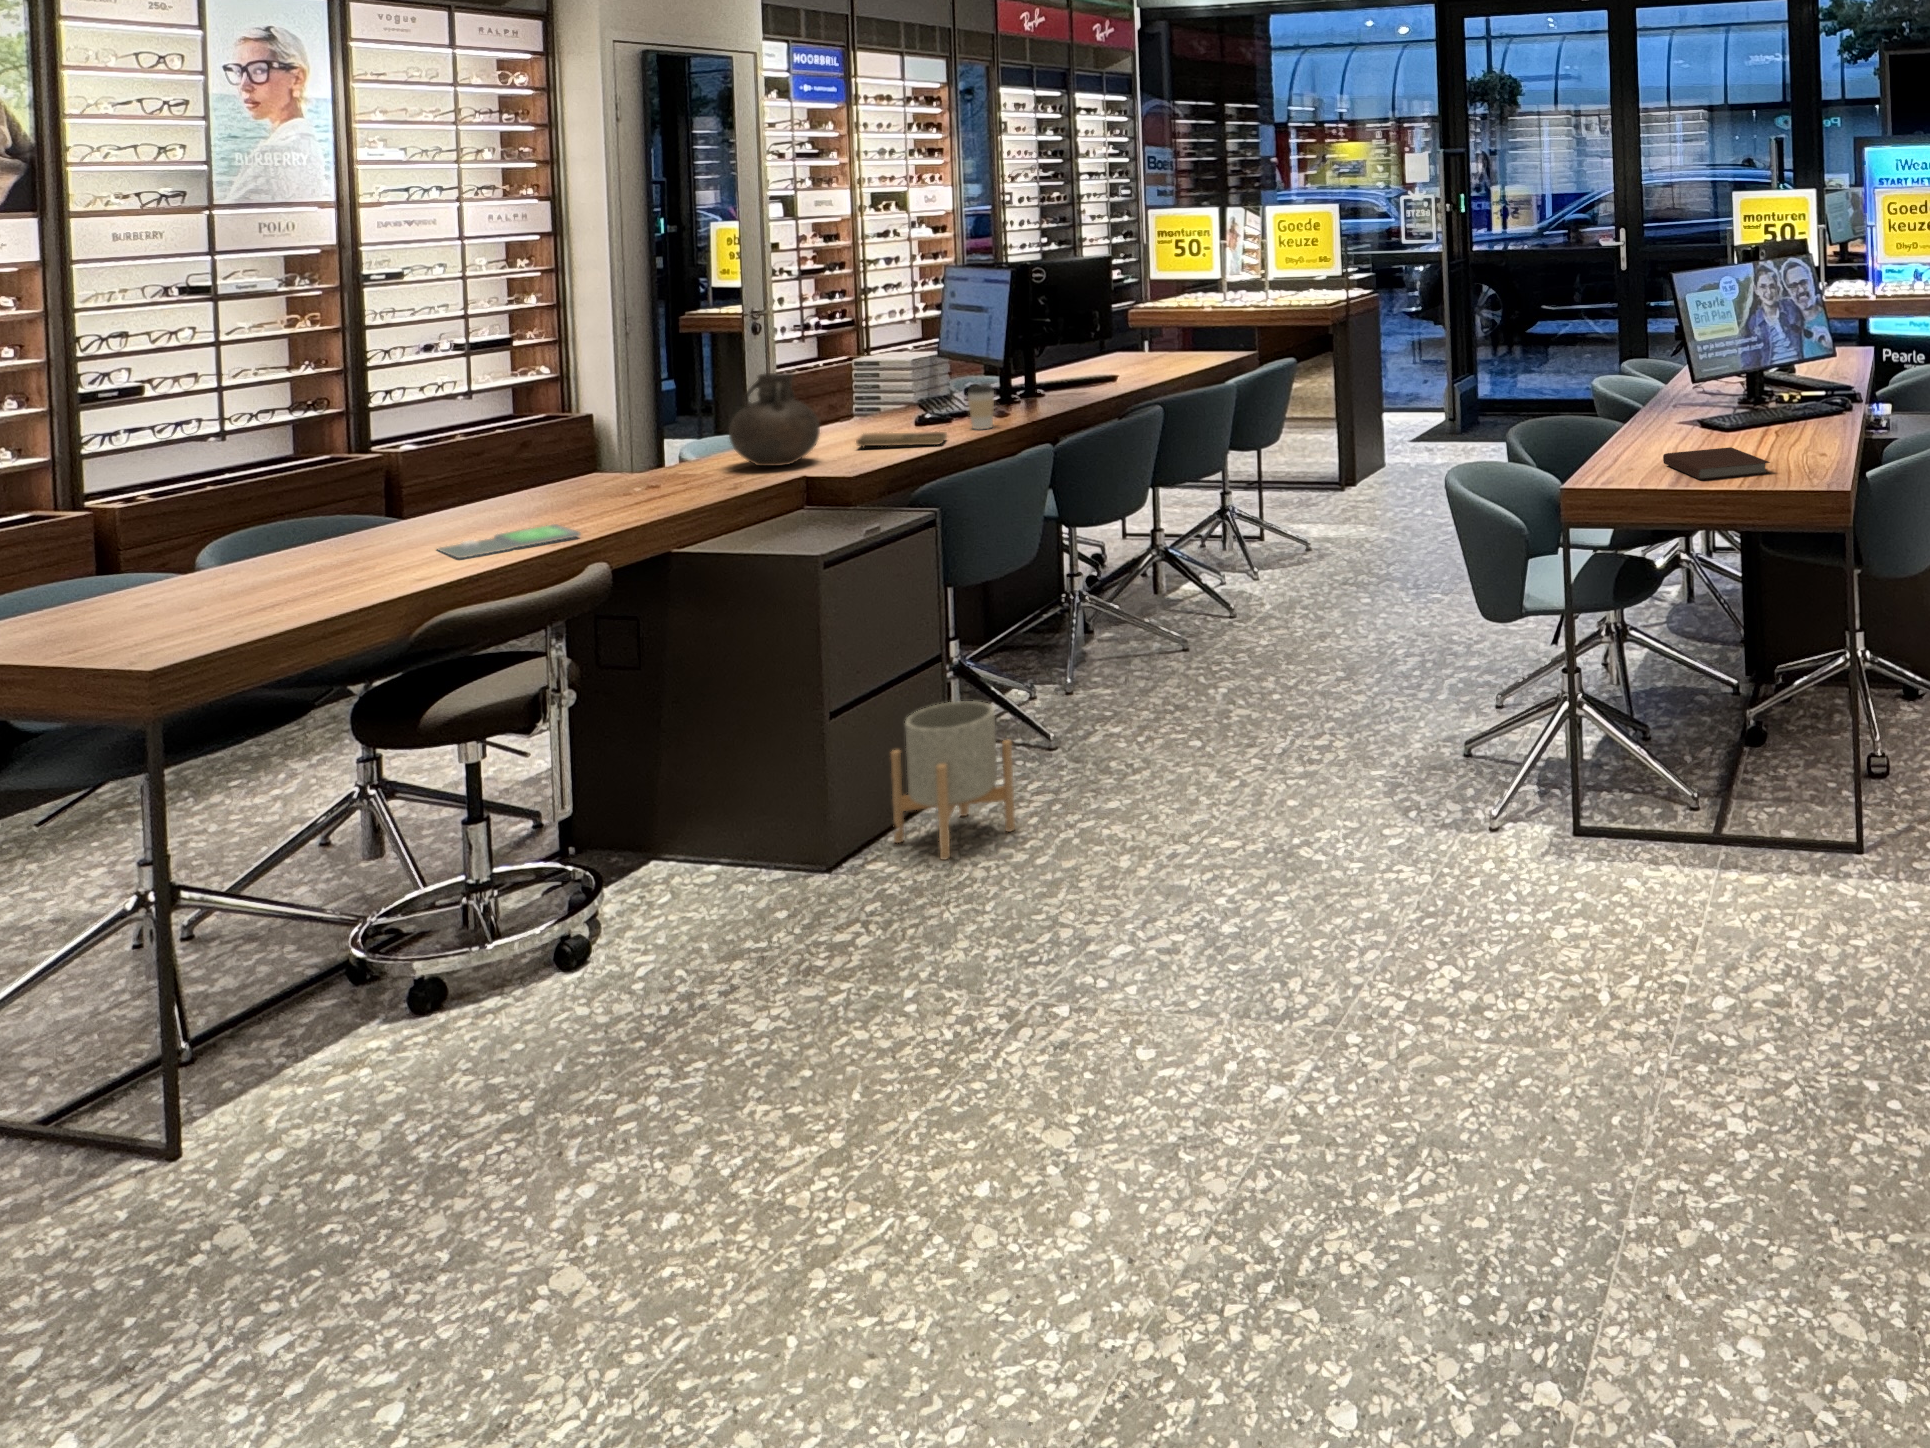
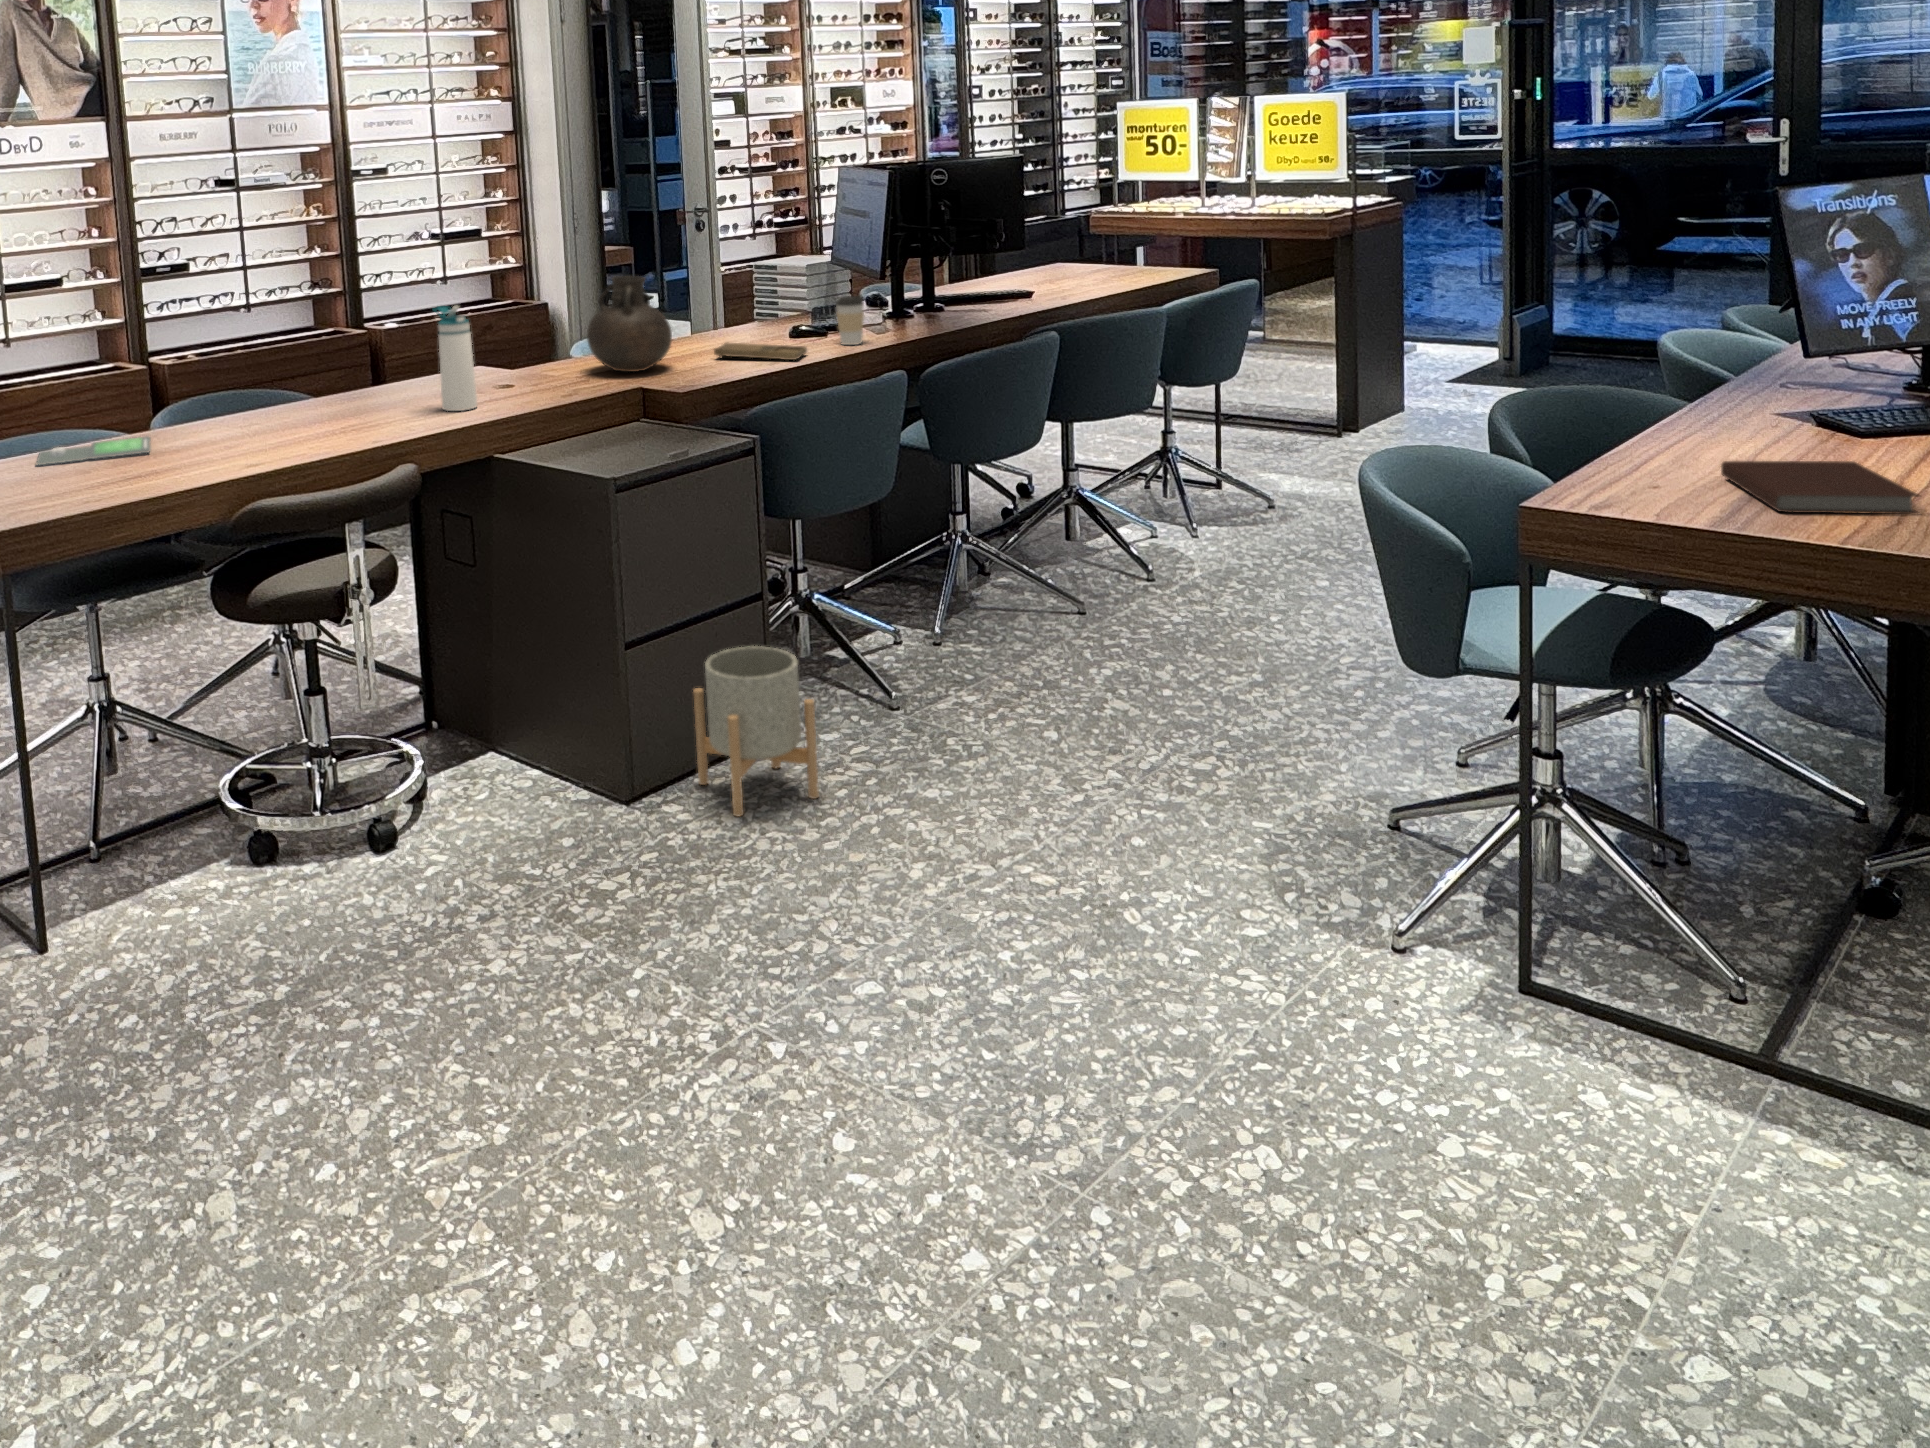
water bottle: none [583,407,634,515] -> present [433,306,477,411]
tablet: present [438,524,580,558] -> present [37,437,151,465]

